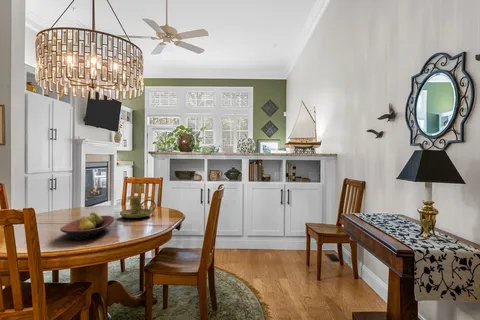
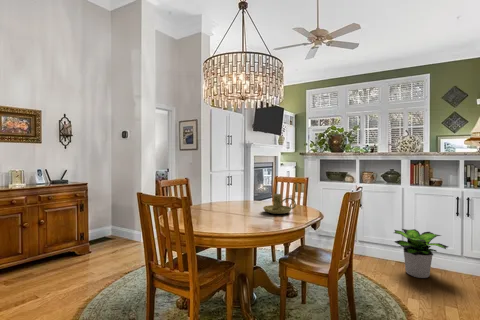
fruit bowl: present [60,213,115,240] -> none [212,205,255,227]
potted plant: none [237,219,277,260] -> present [394,229,448,278]

